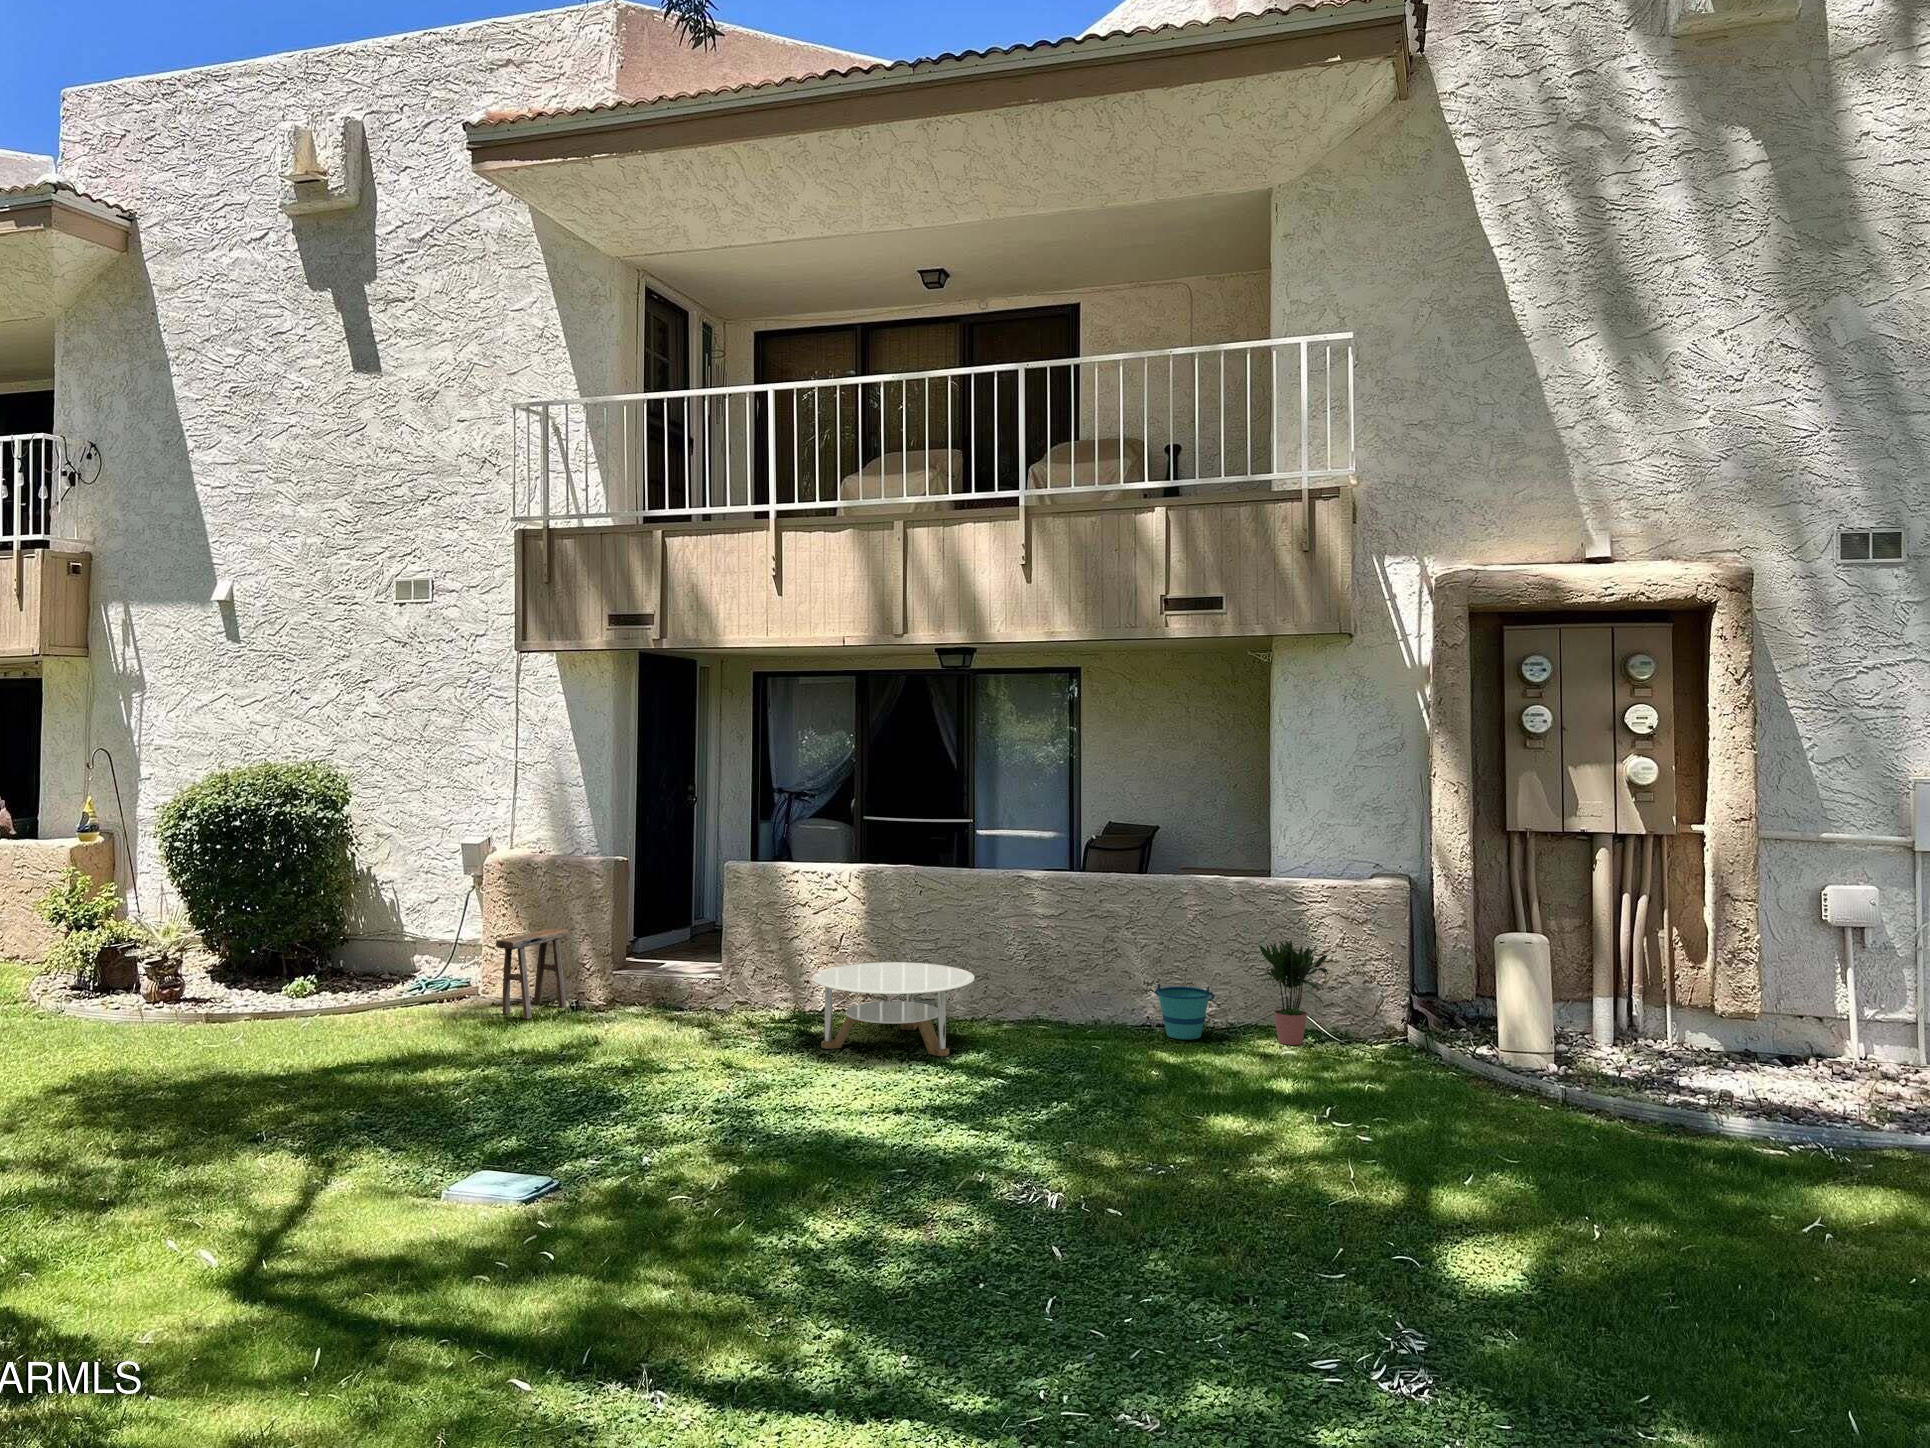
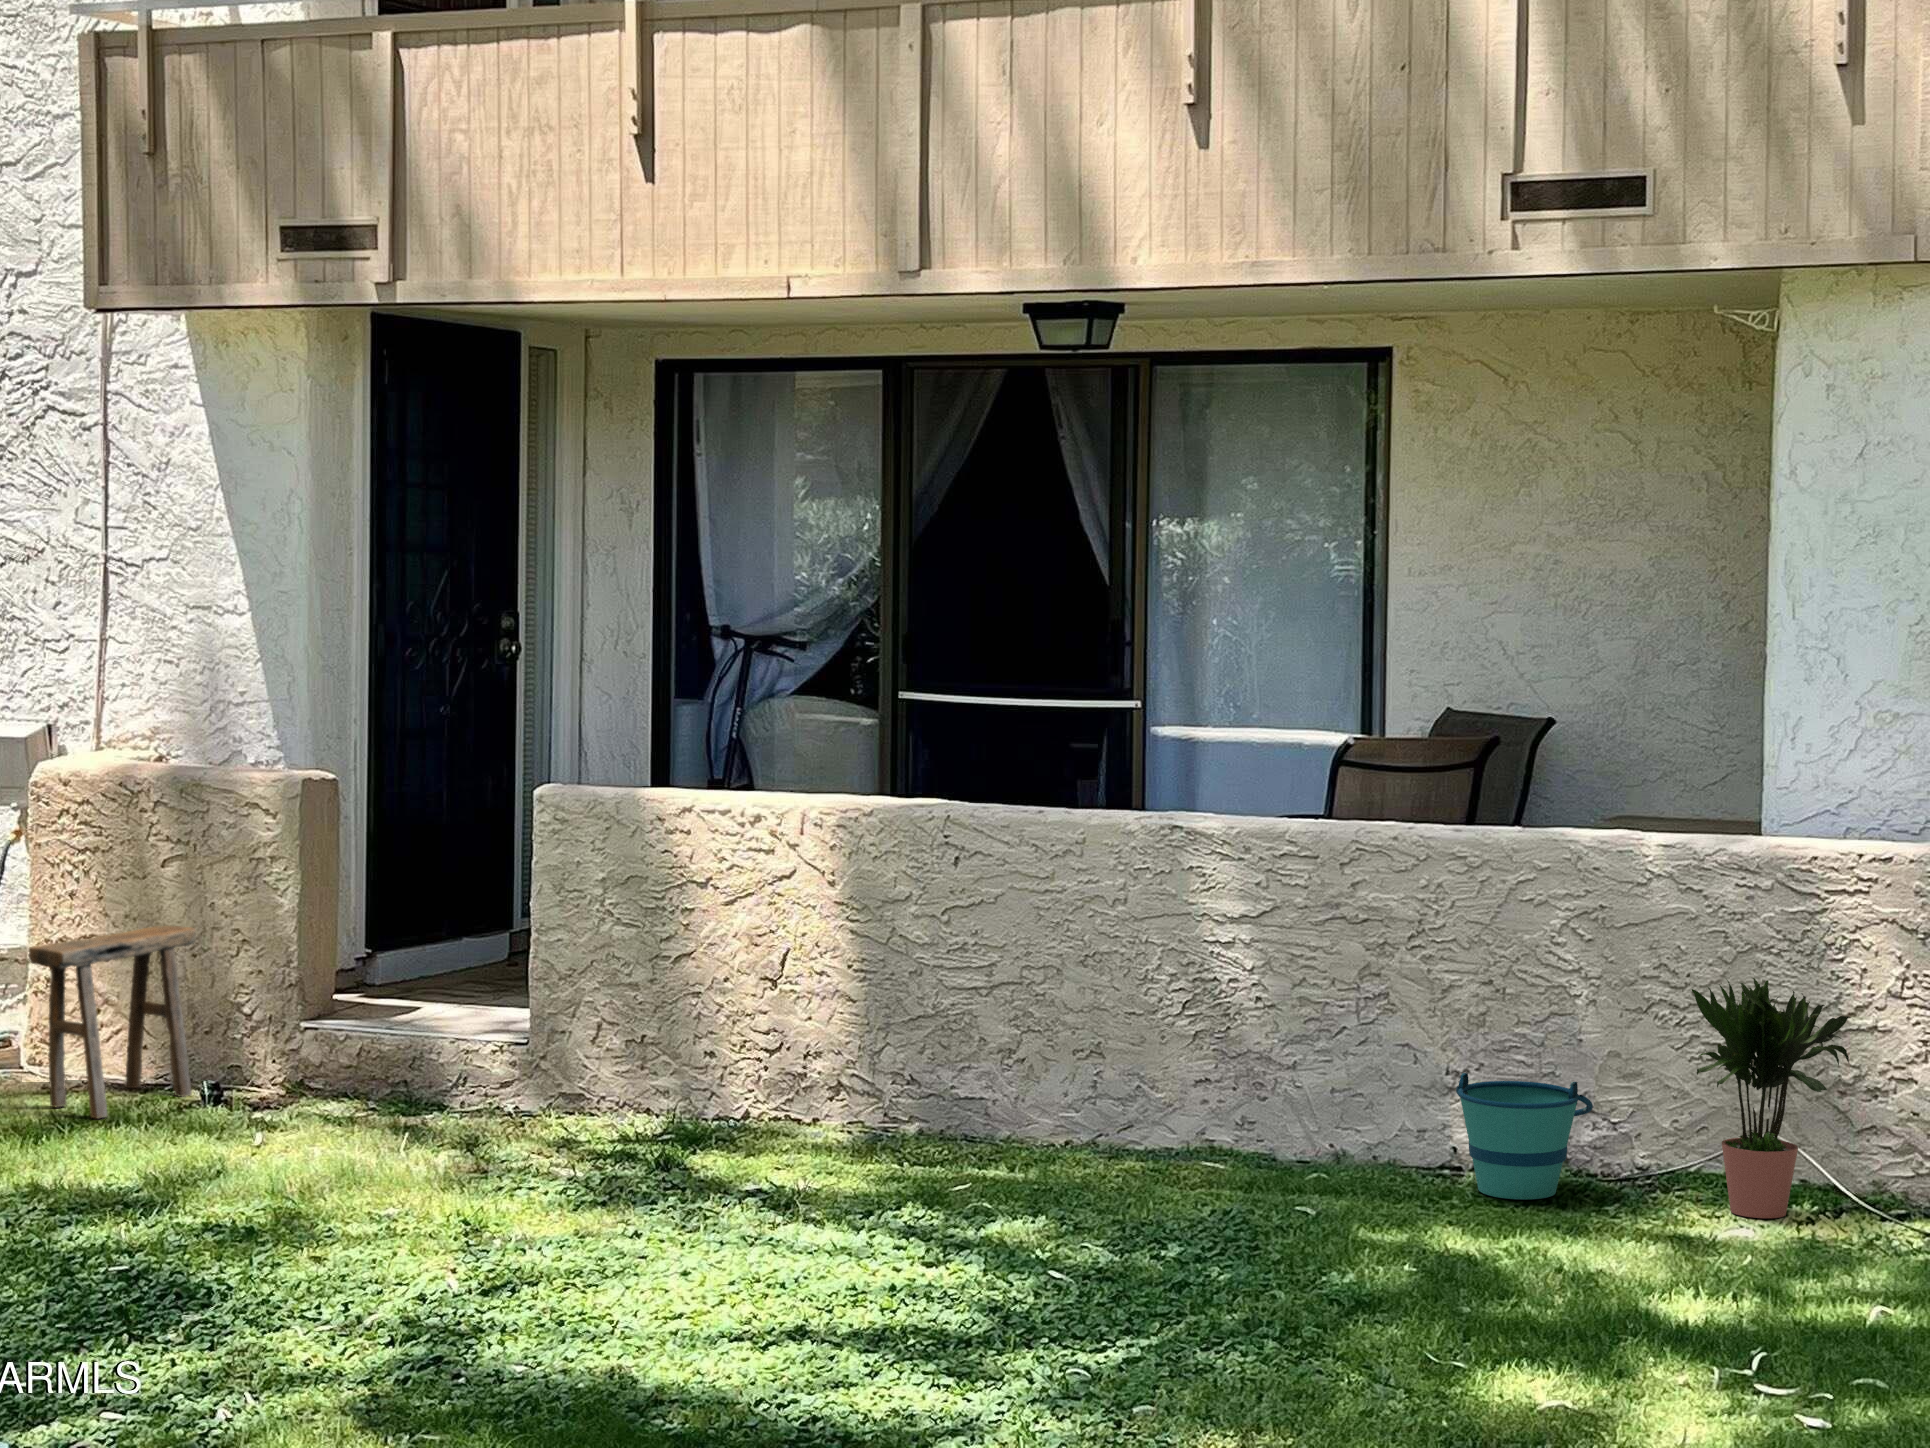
round table: present [813,962,975,1056] -> none [685,1013,1049,1221]

